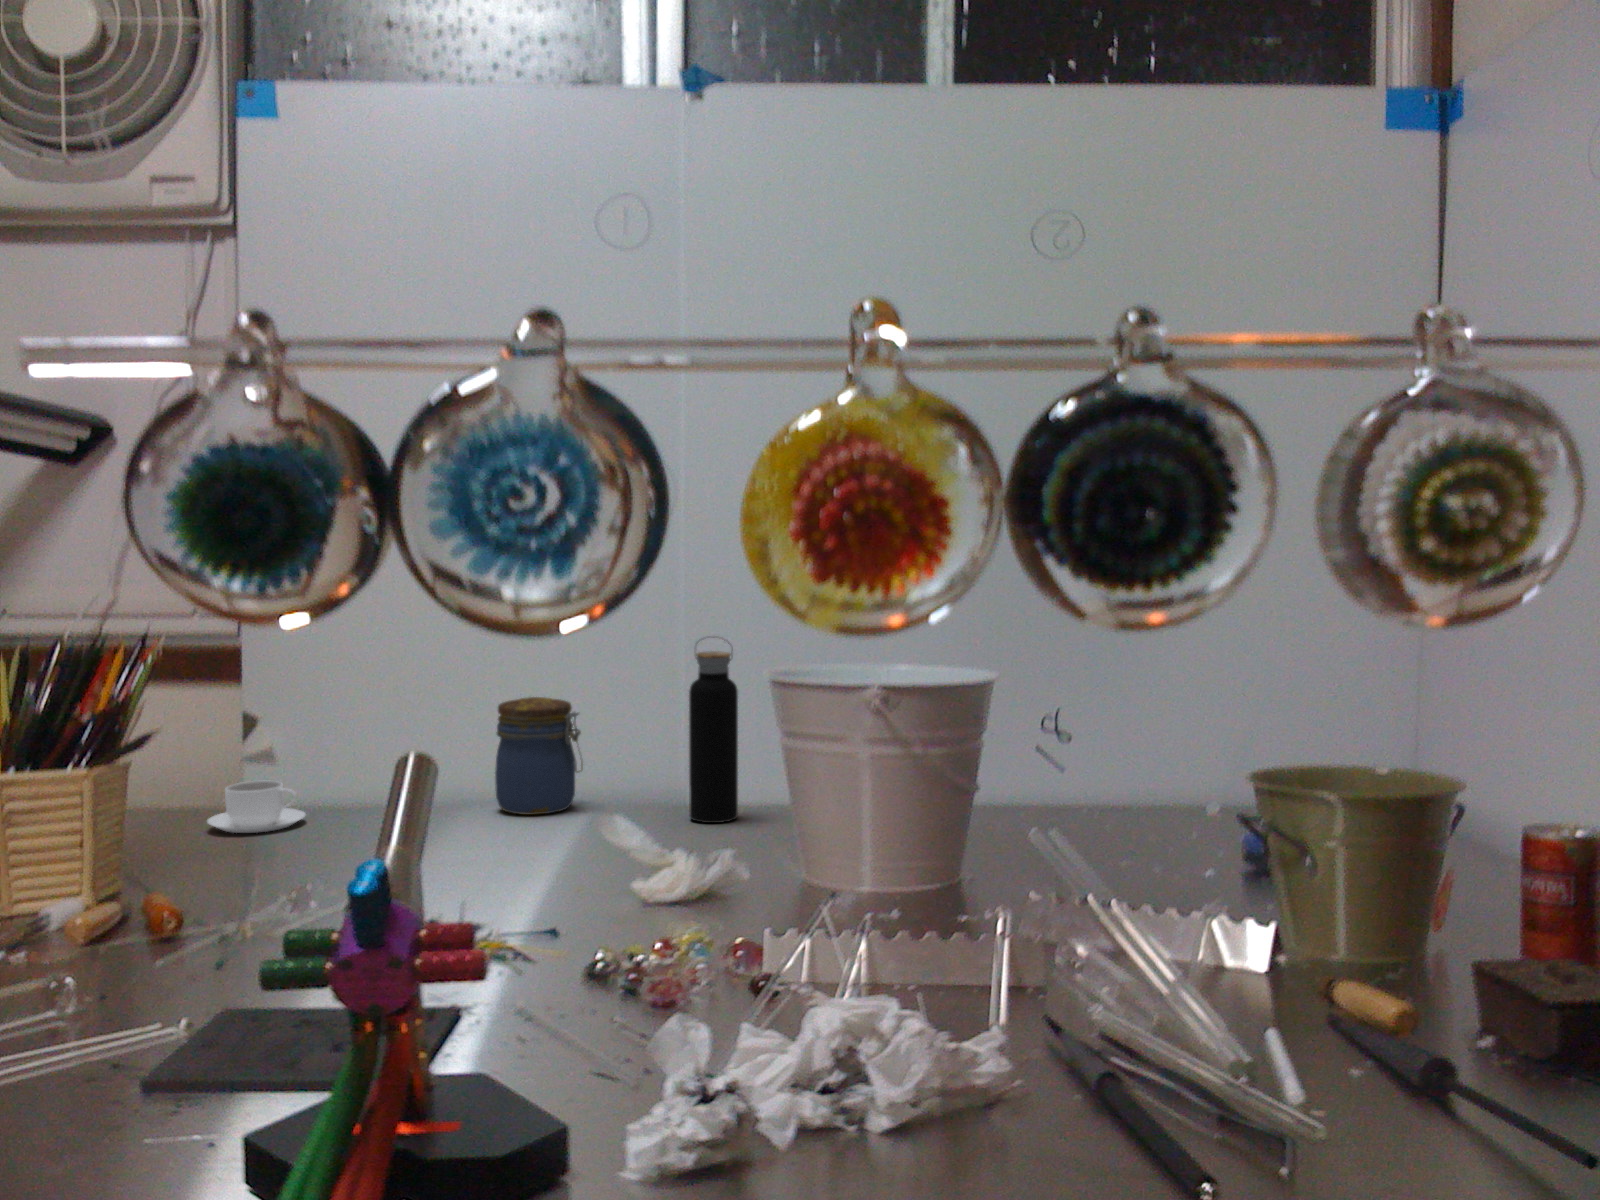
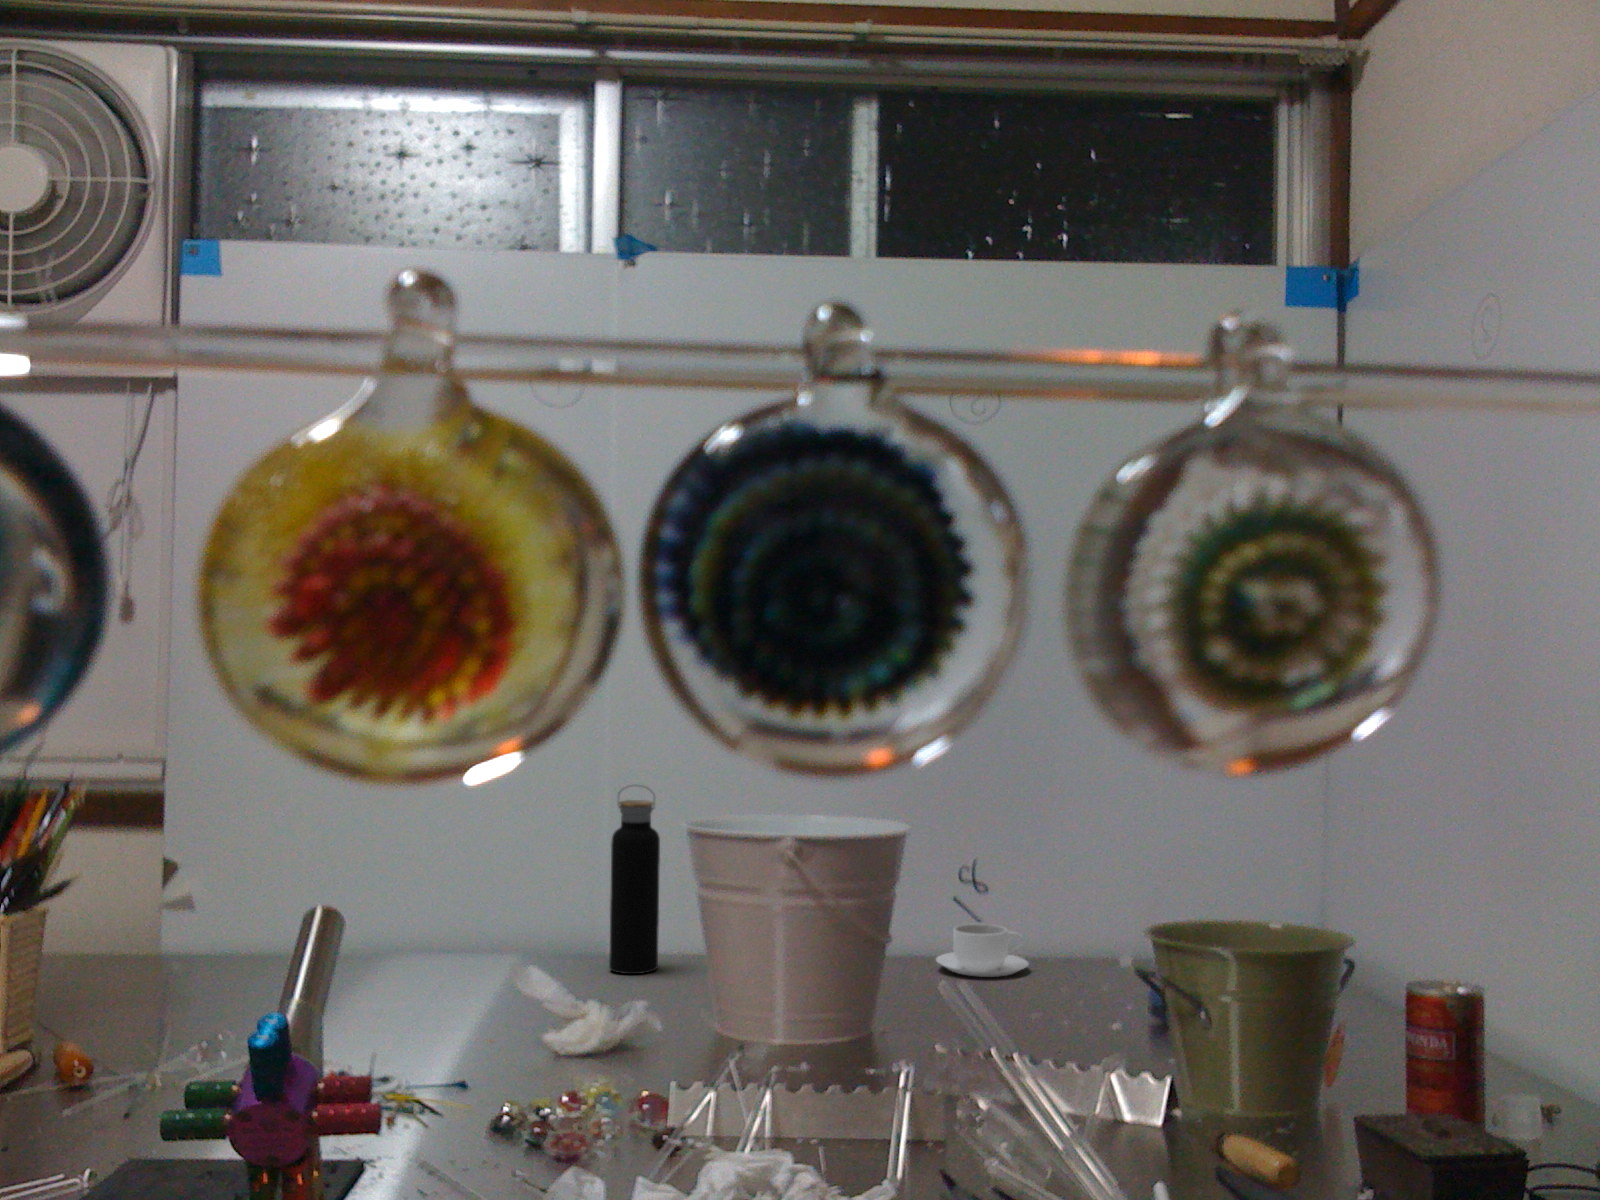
jar: present [495,697,582,815] -> none [414,845,504,965]
coffee cup: present [207,780,306,833] -> present [936,924,1029,977]

